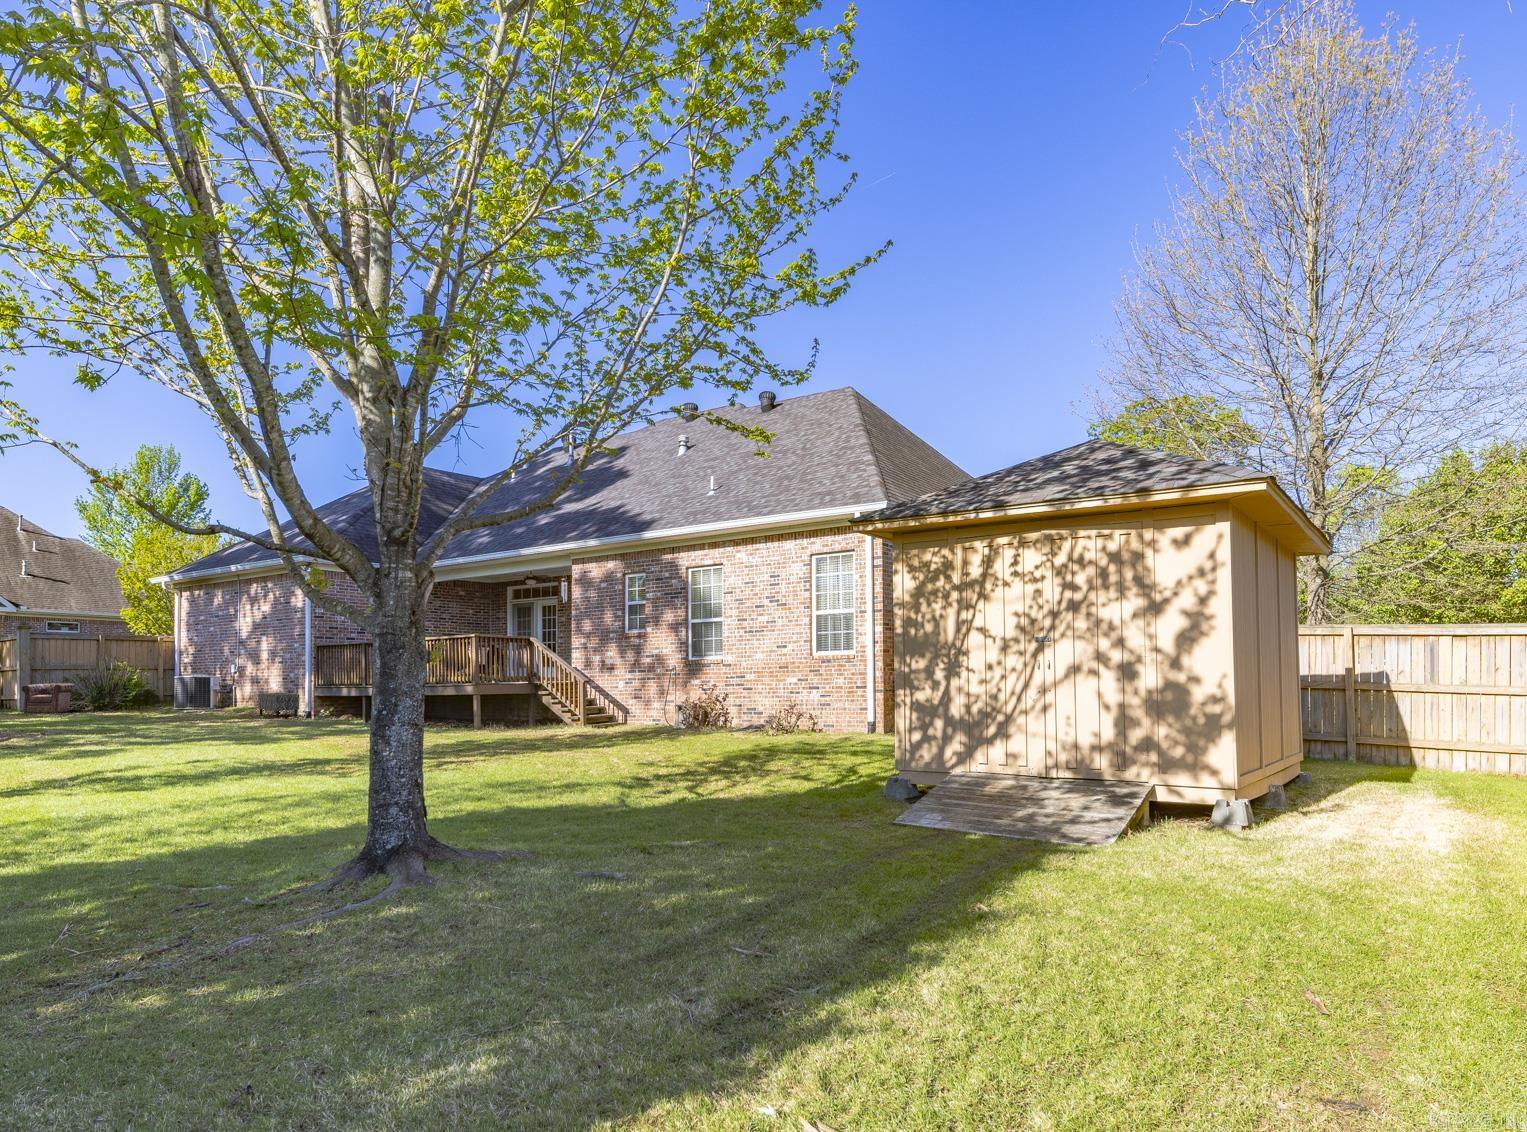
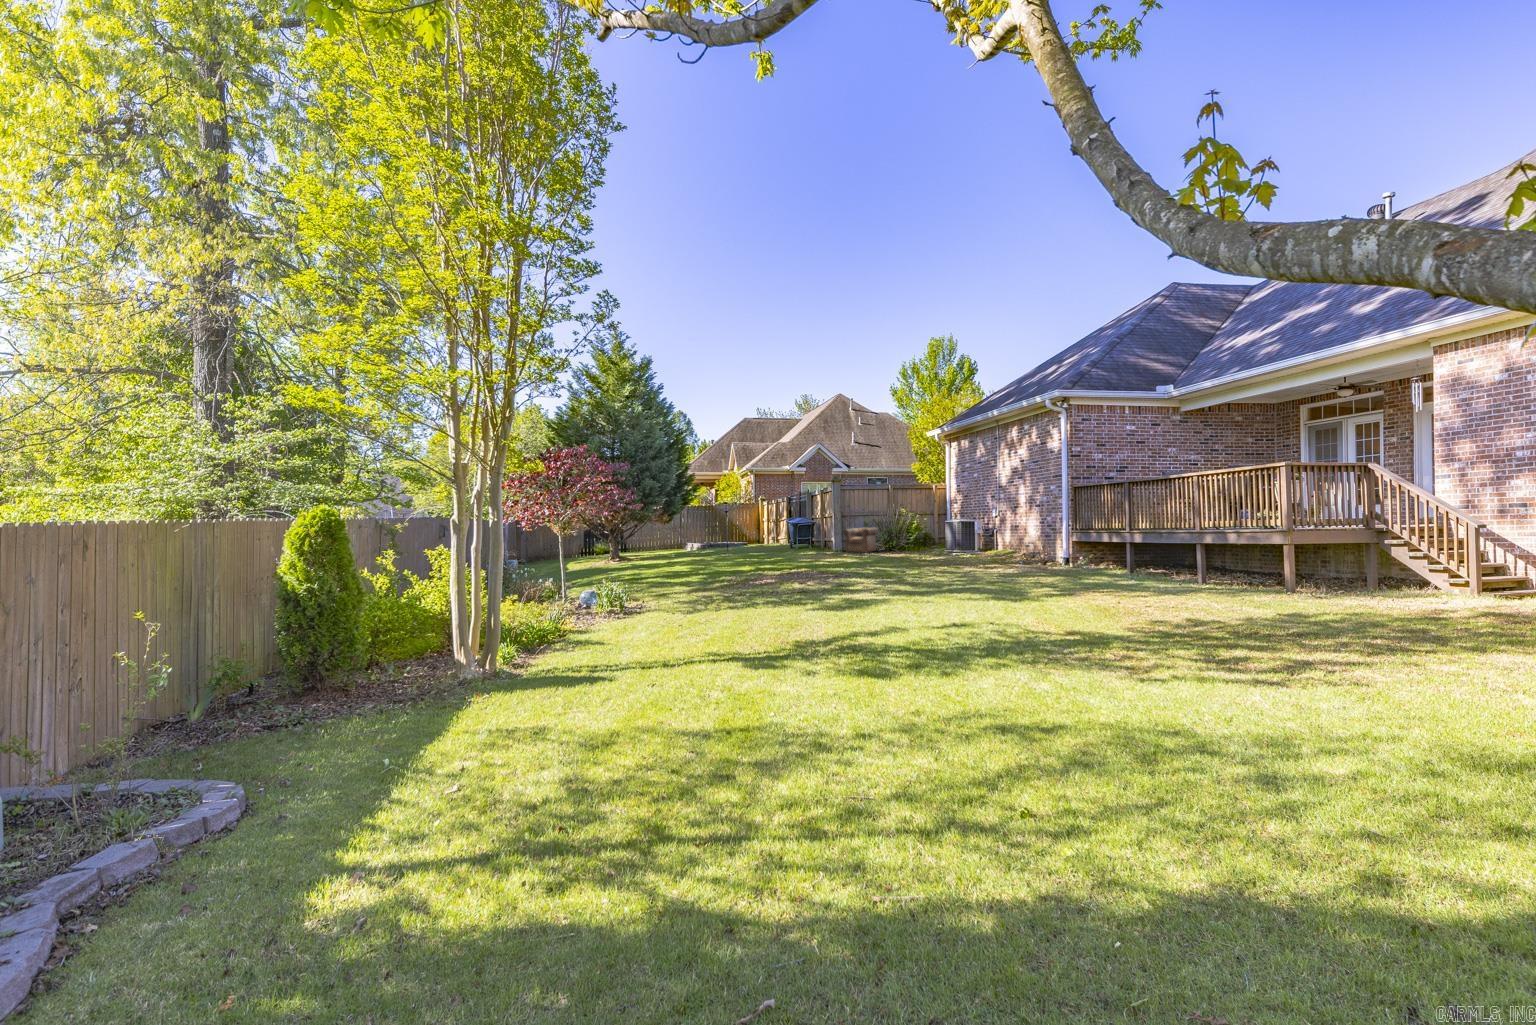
bench: present [258,693,299,718] -> none [1019,537,1058,564]

